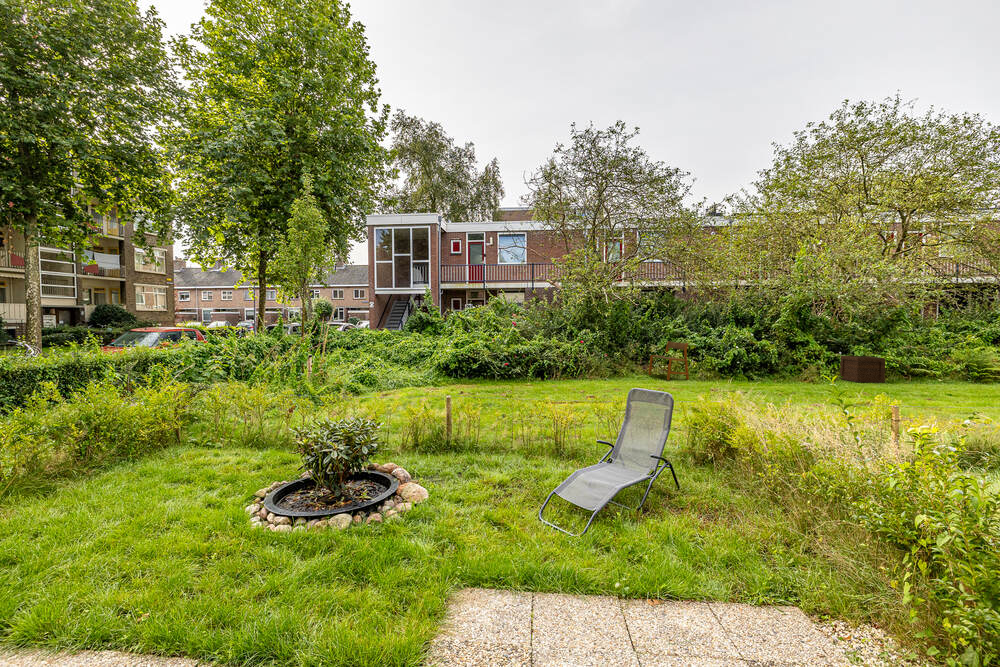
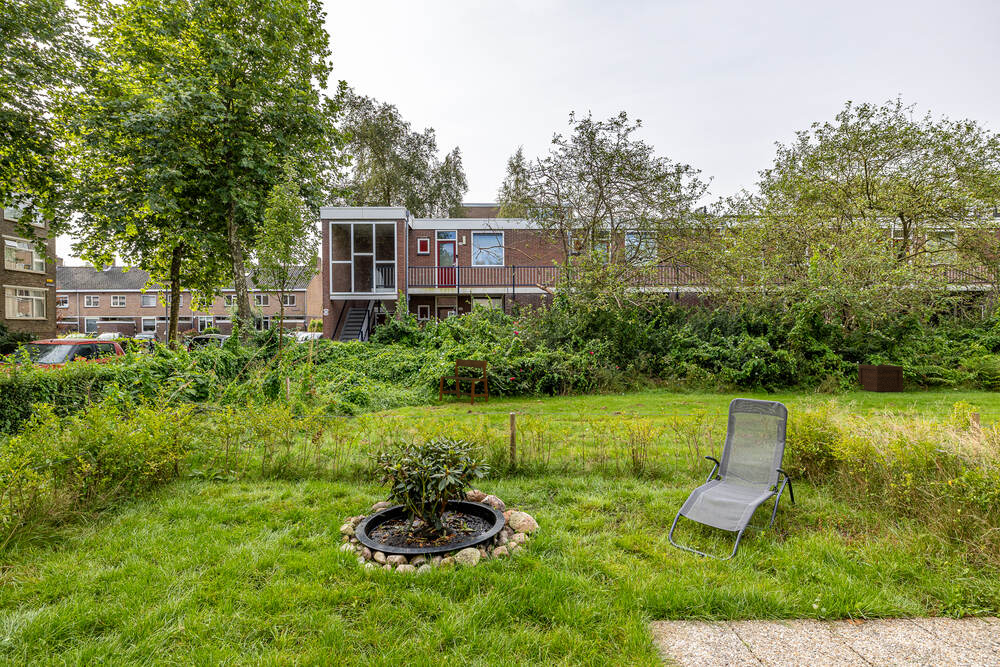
bench: present [649,341,689,380] -> present [439,359,488,405]

